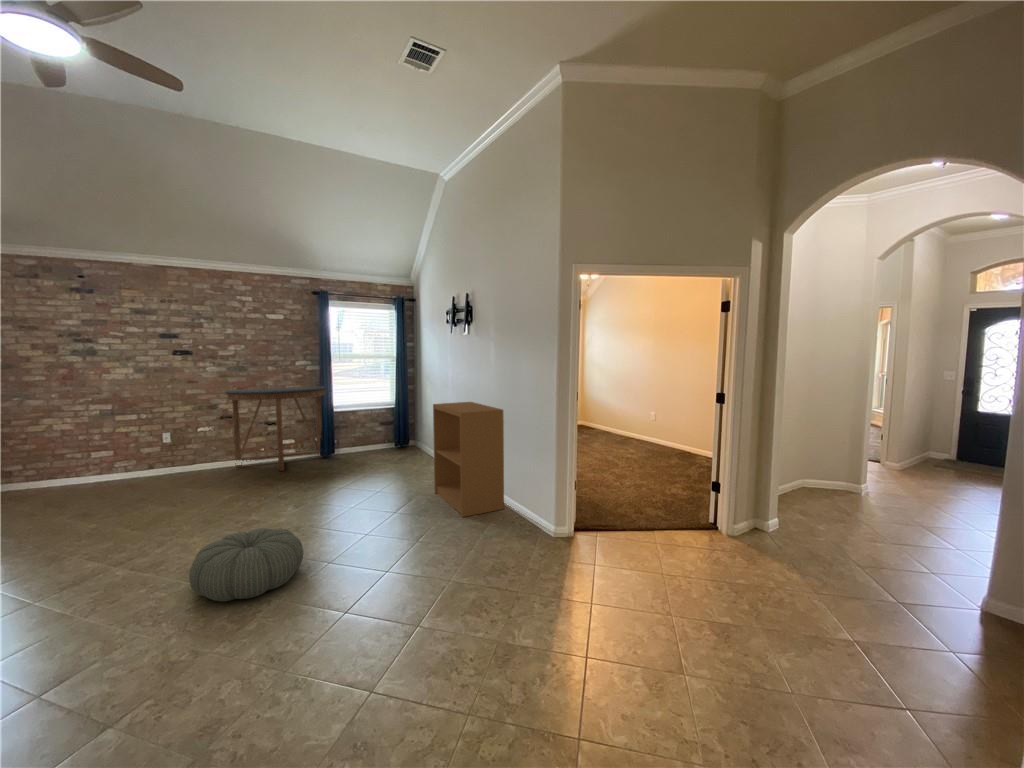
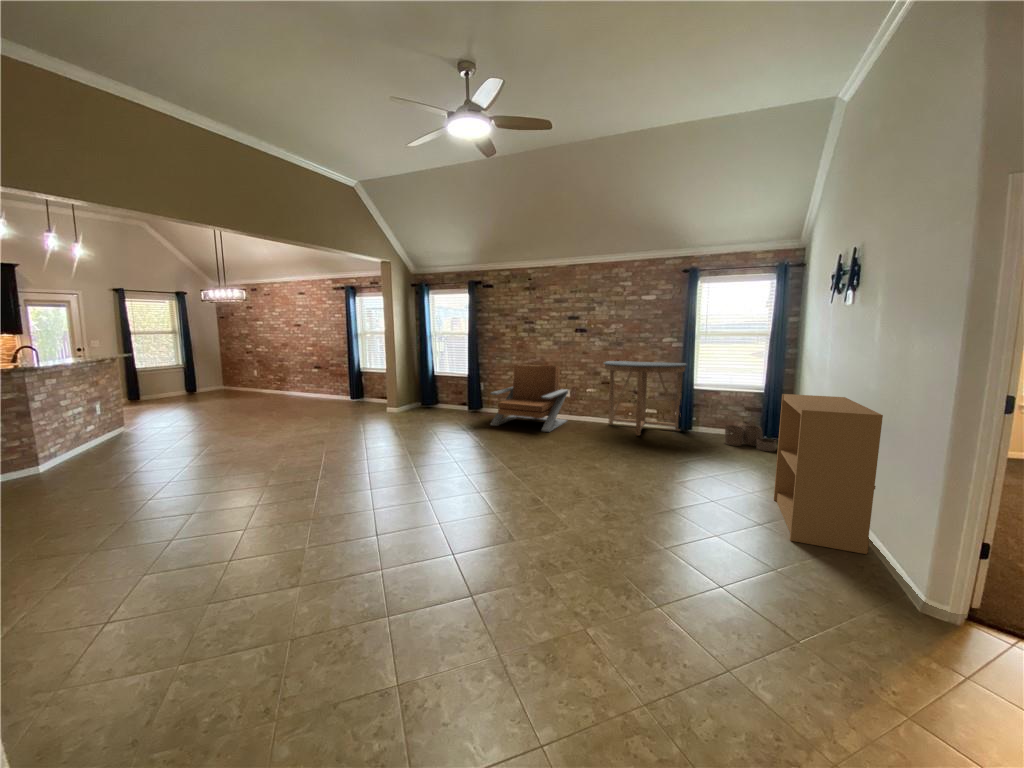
lounge chair: none [15,402,171,509] -> present [490,365,568,432]
woven basket: none [369,435,413,460] -> present [725,421,776,451]
pouf: present [189,528,303,601] -> none [517,477,596,532]

